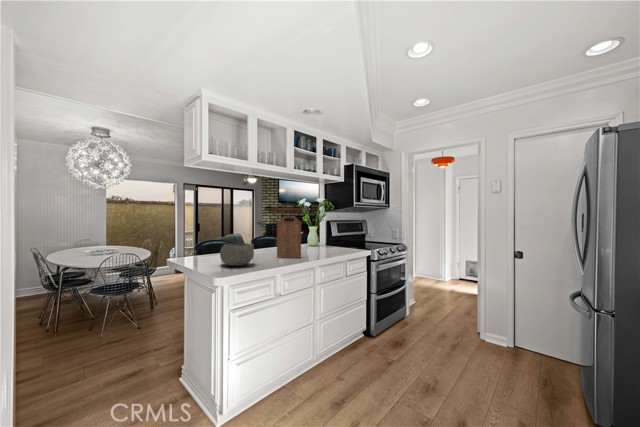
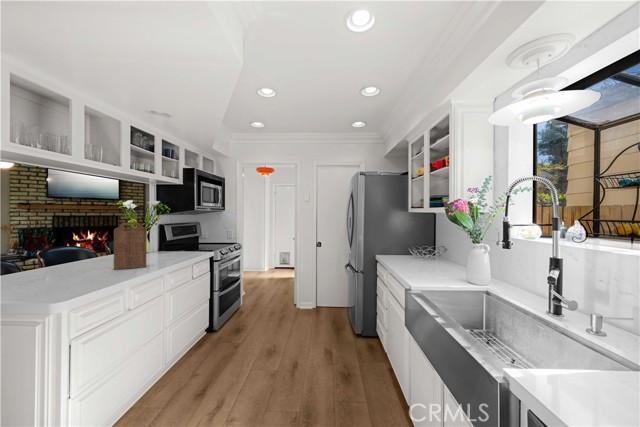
bowl: present [220,243,254,266] -> none [37,258,93,287]

